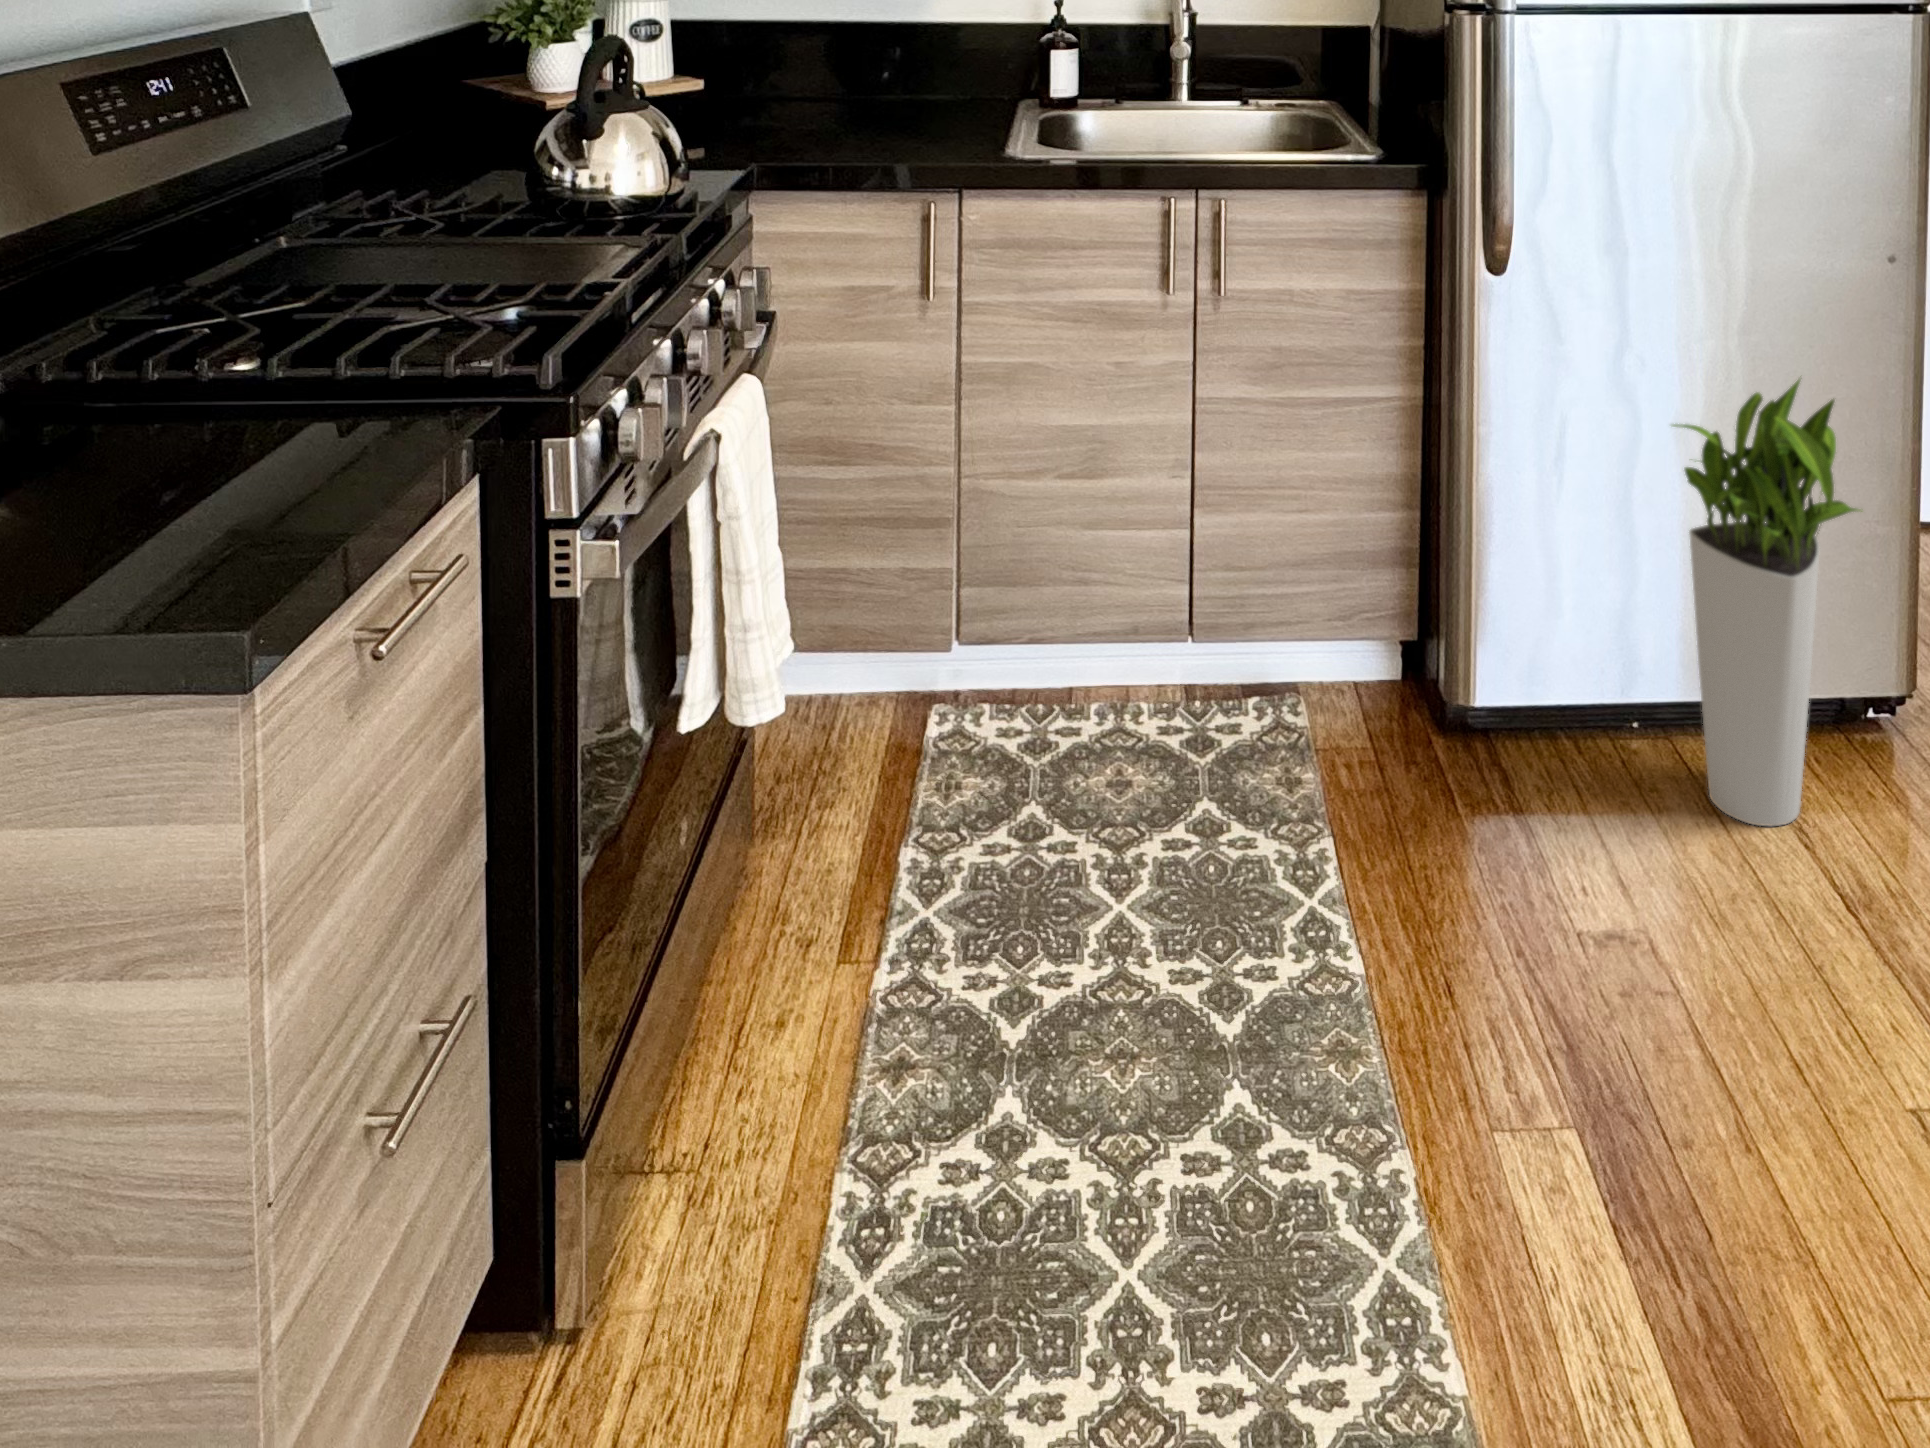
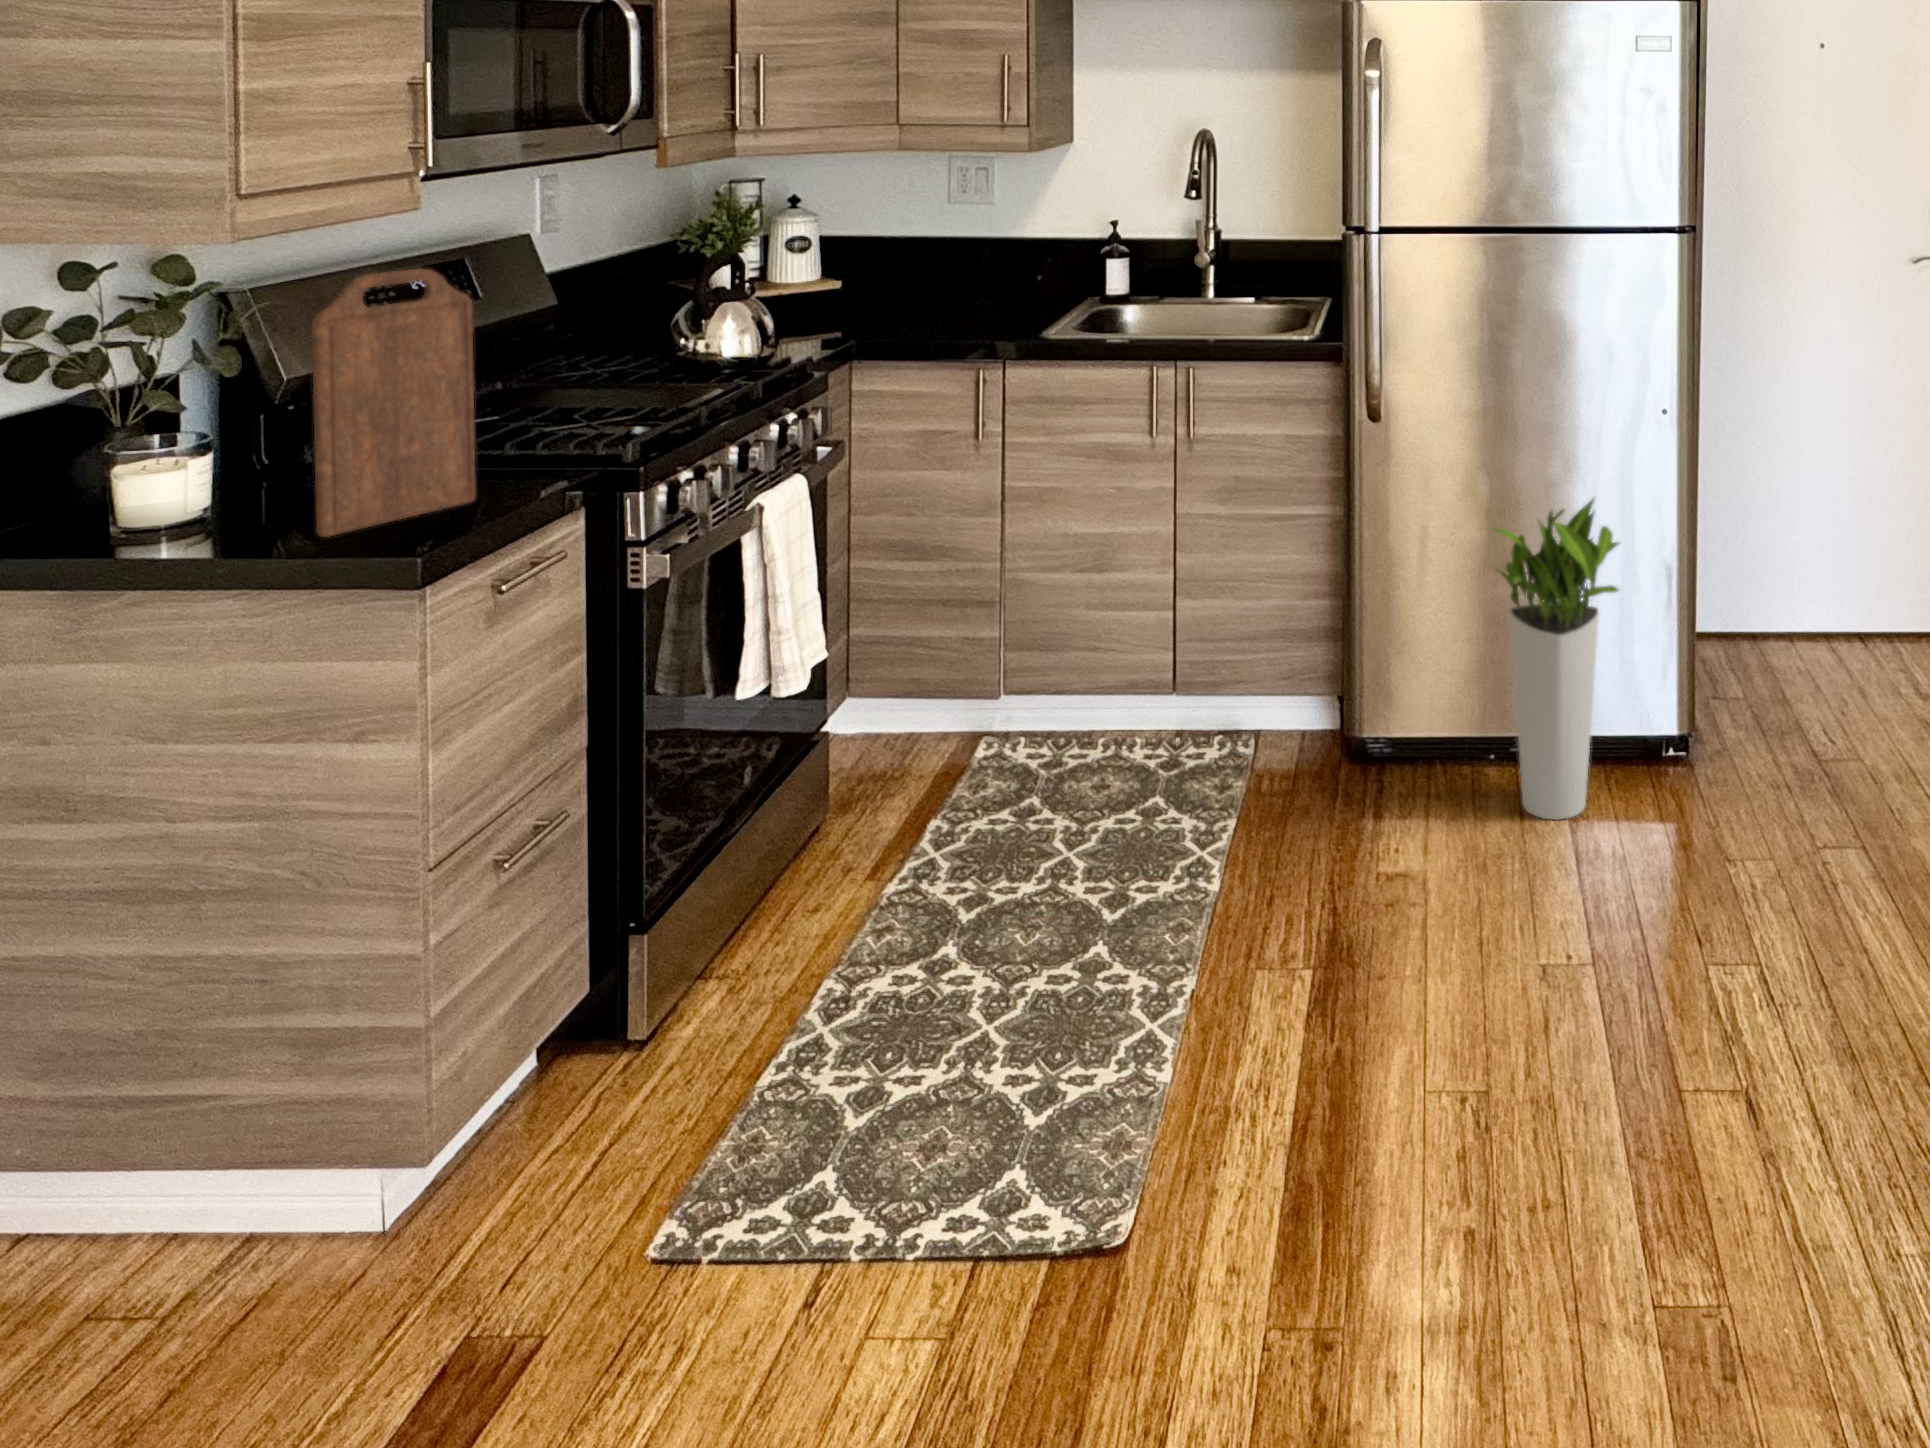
cutting board: none [14,63,307,568] -> present [312,269,476,537]

